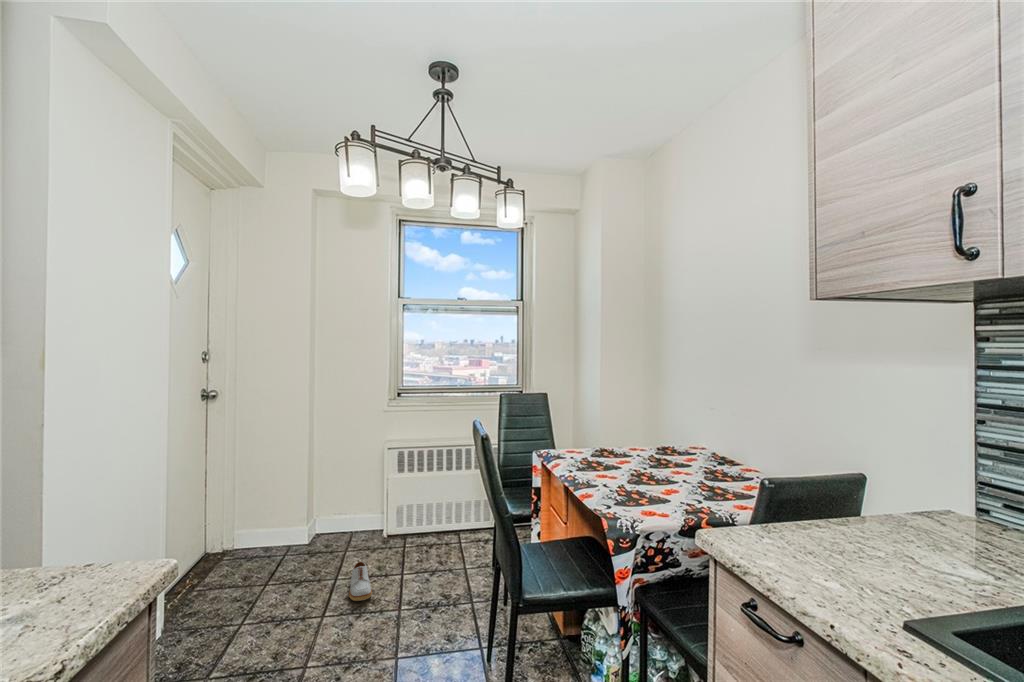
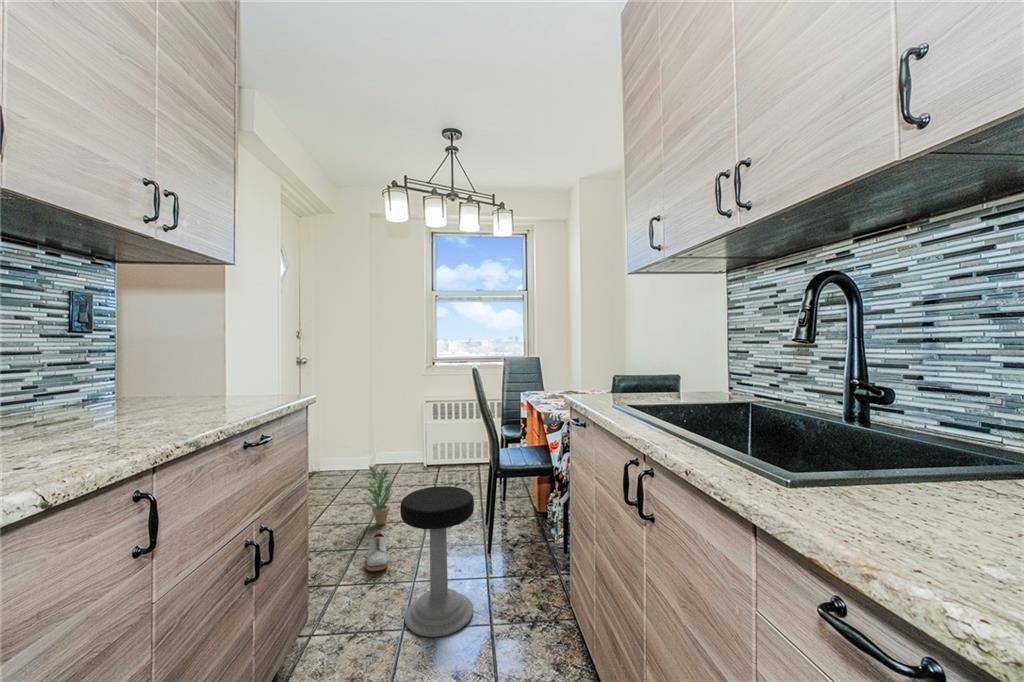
potted plant: none [339,492,373,553] -> present [365,466,393,525]
stool: none [395,517,464,663] -> present [400,486,474,637]

